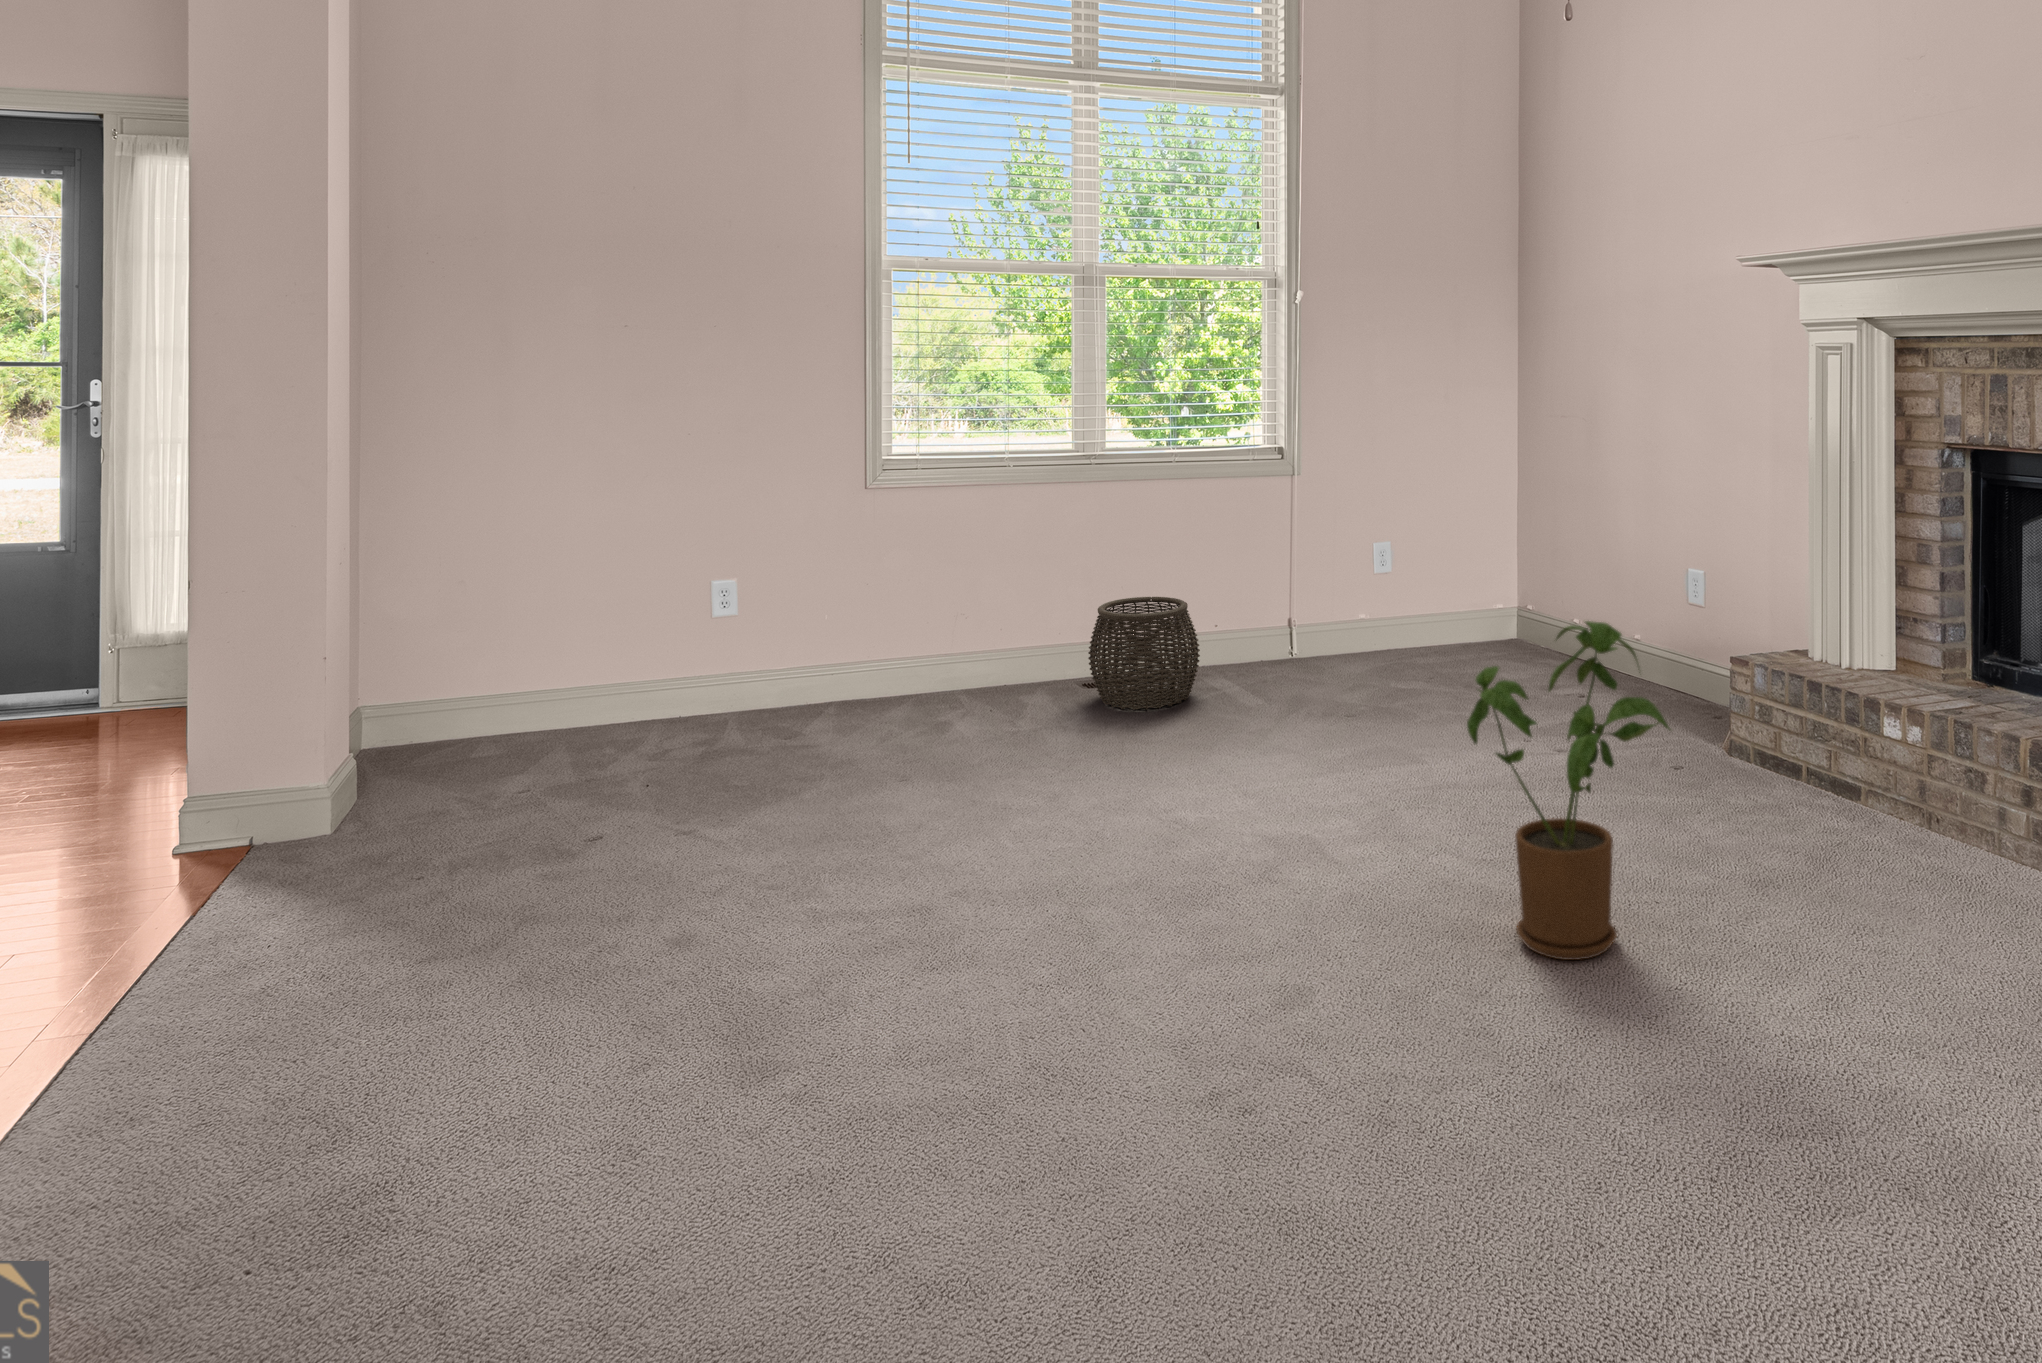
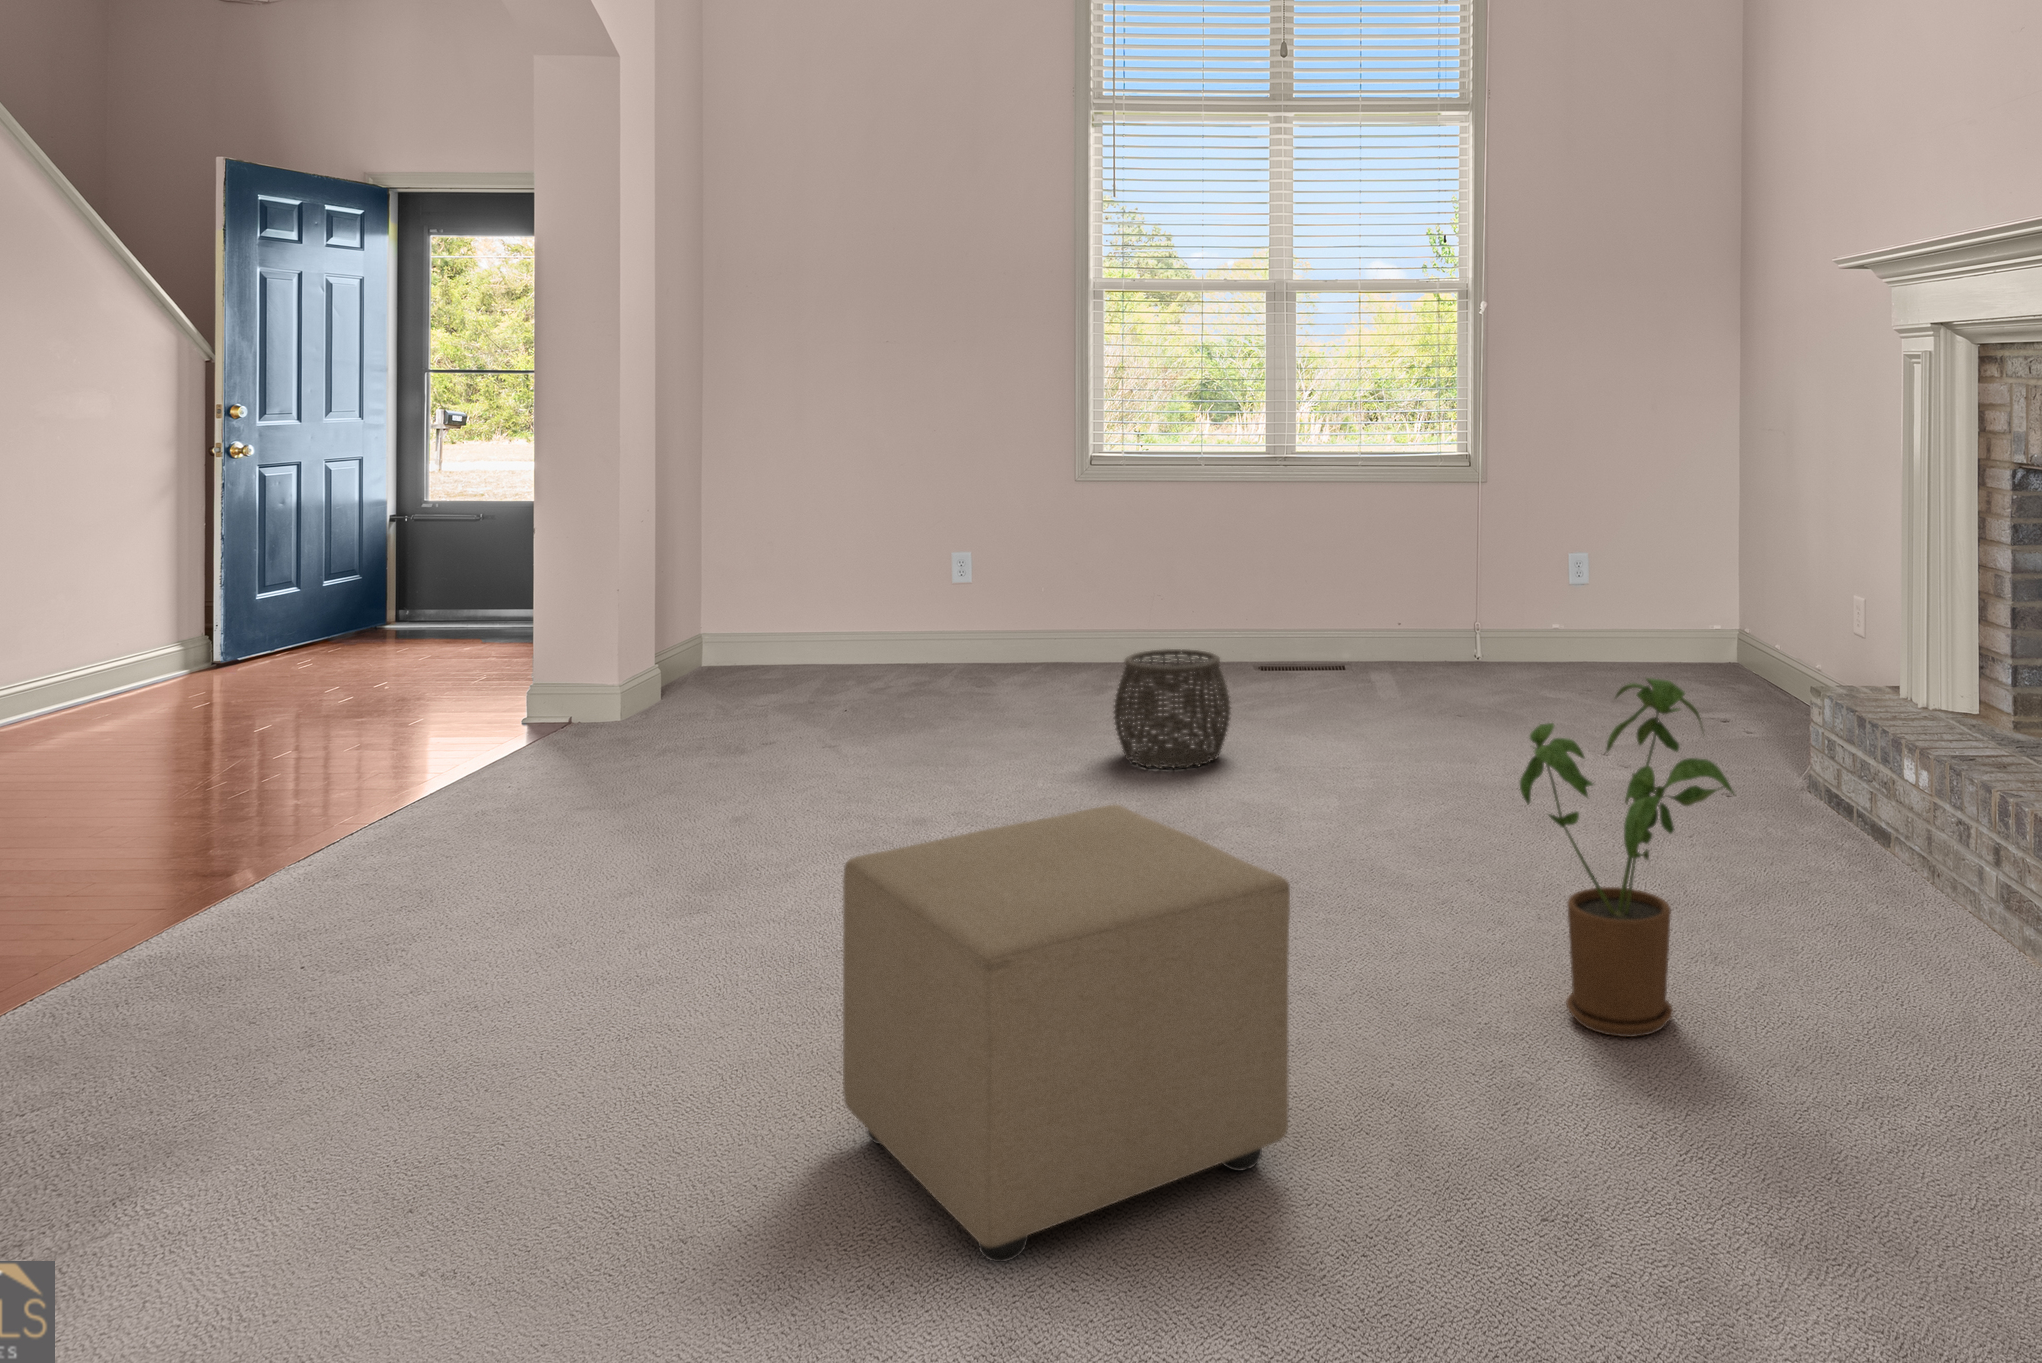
ottoman: none [817,761,1252,1214] -> present [843,805,1290,1262]

